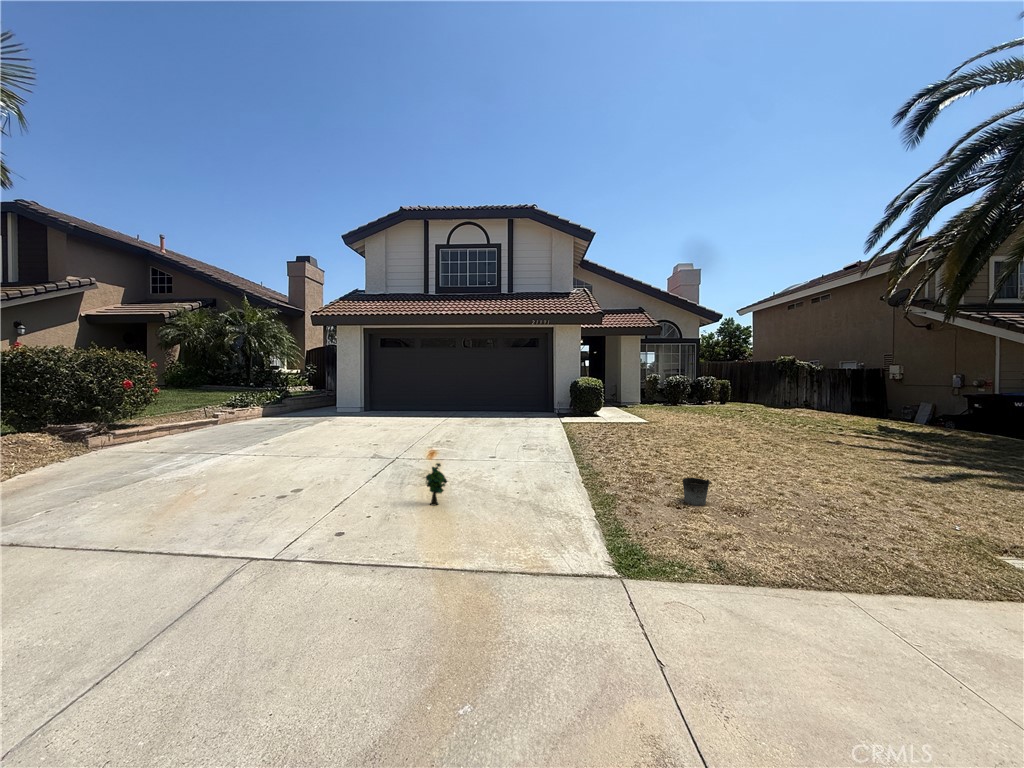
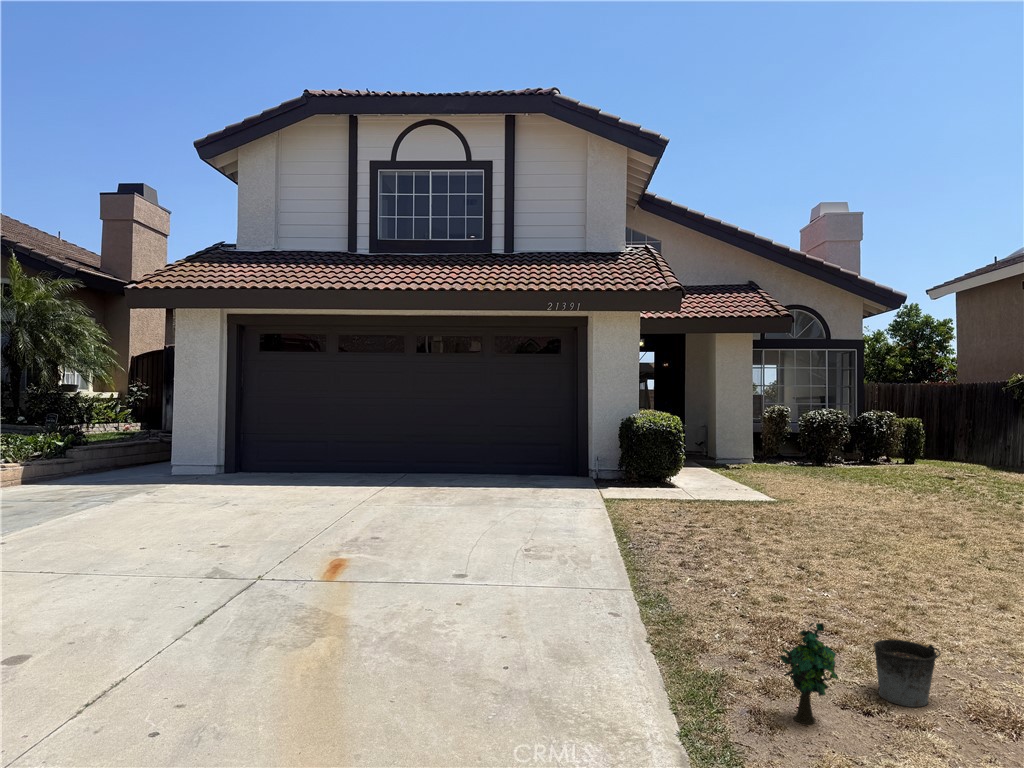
decorative plant: present [425,463,447,505] -> present [777,623,838,724]

